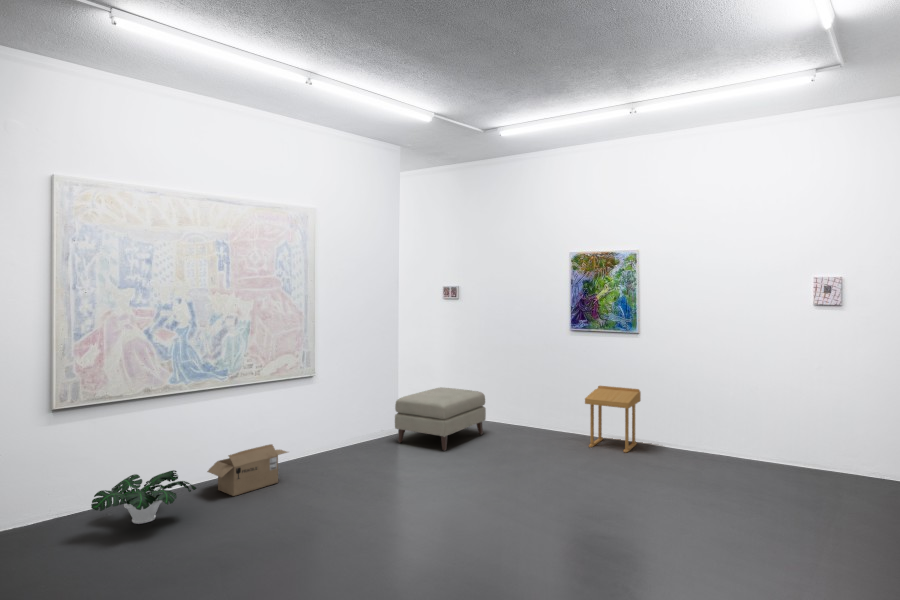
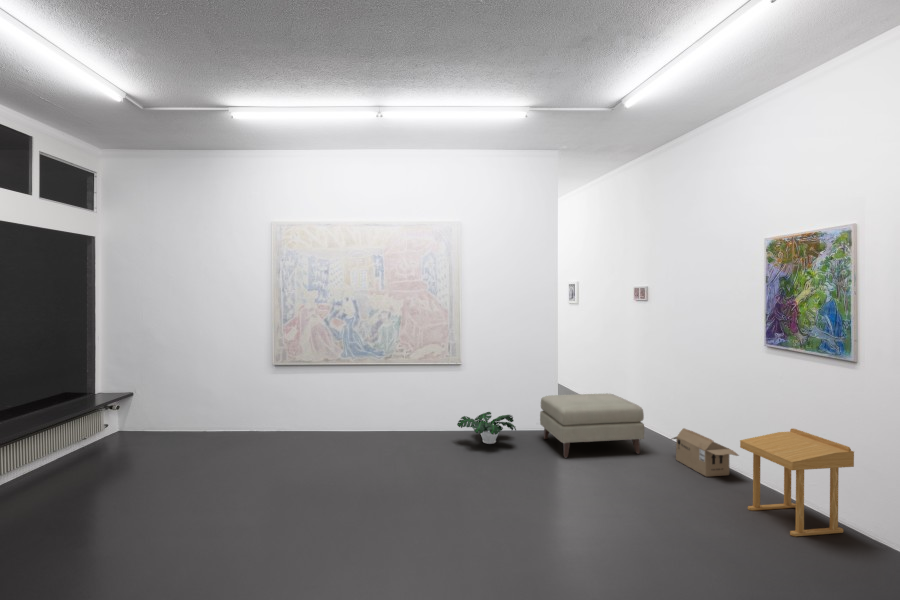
cardboard box: present [207,444,287,496] -> present [671,428,738,477]
potted plant: present [91,470,196,524] -> present [457,412,516,444]

